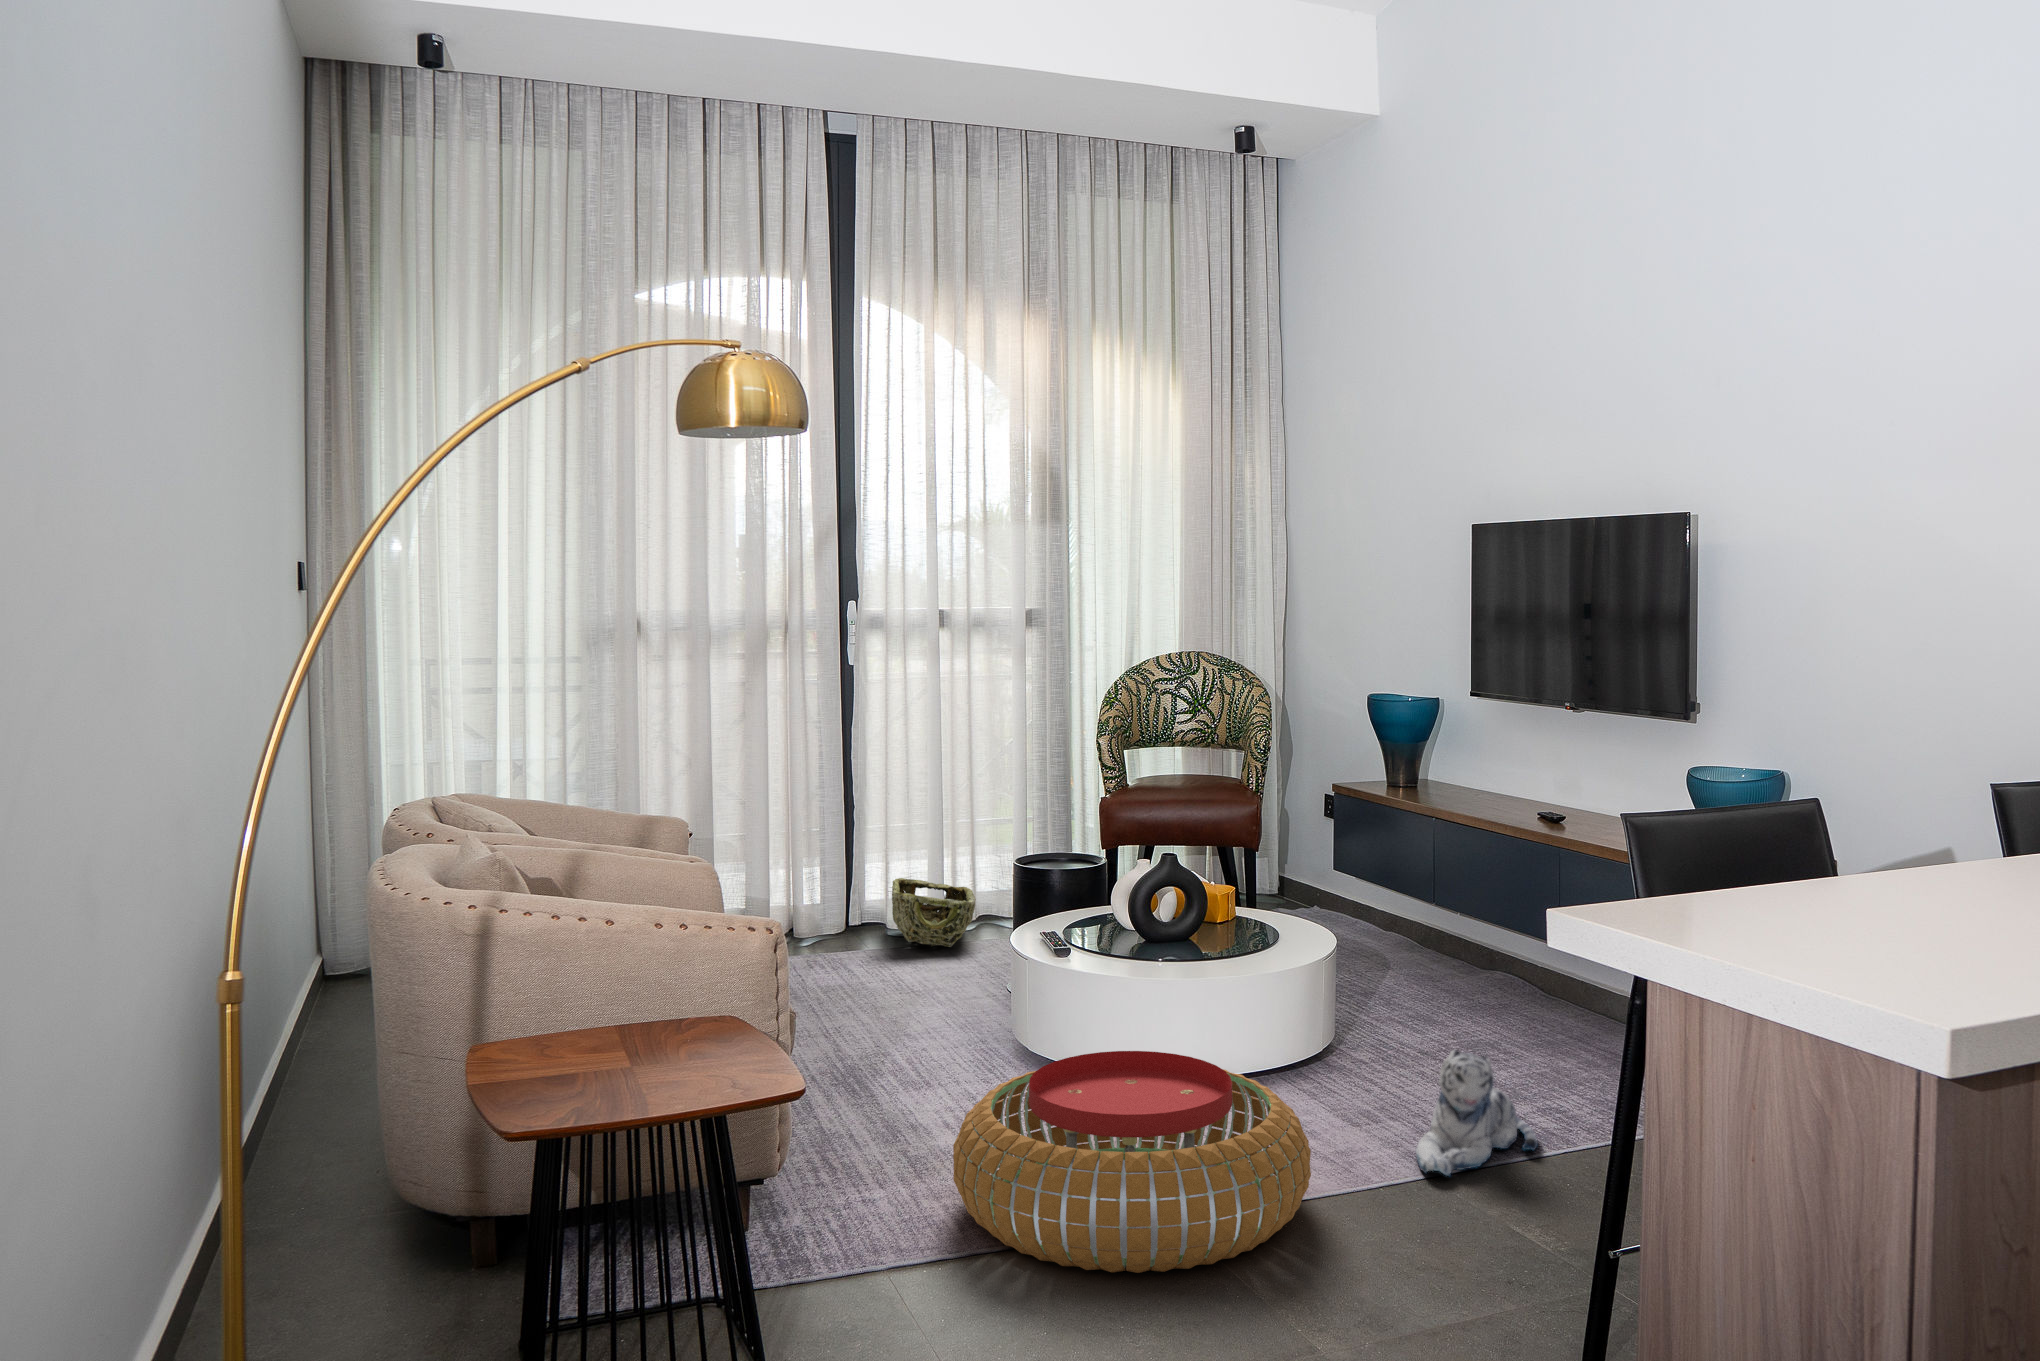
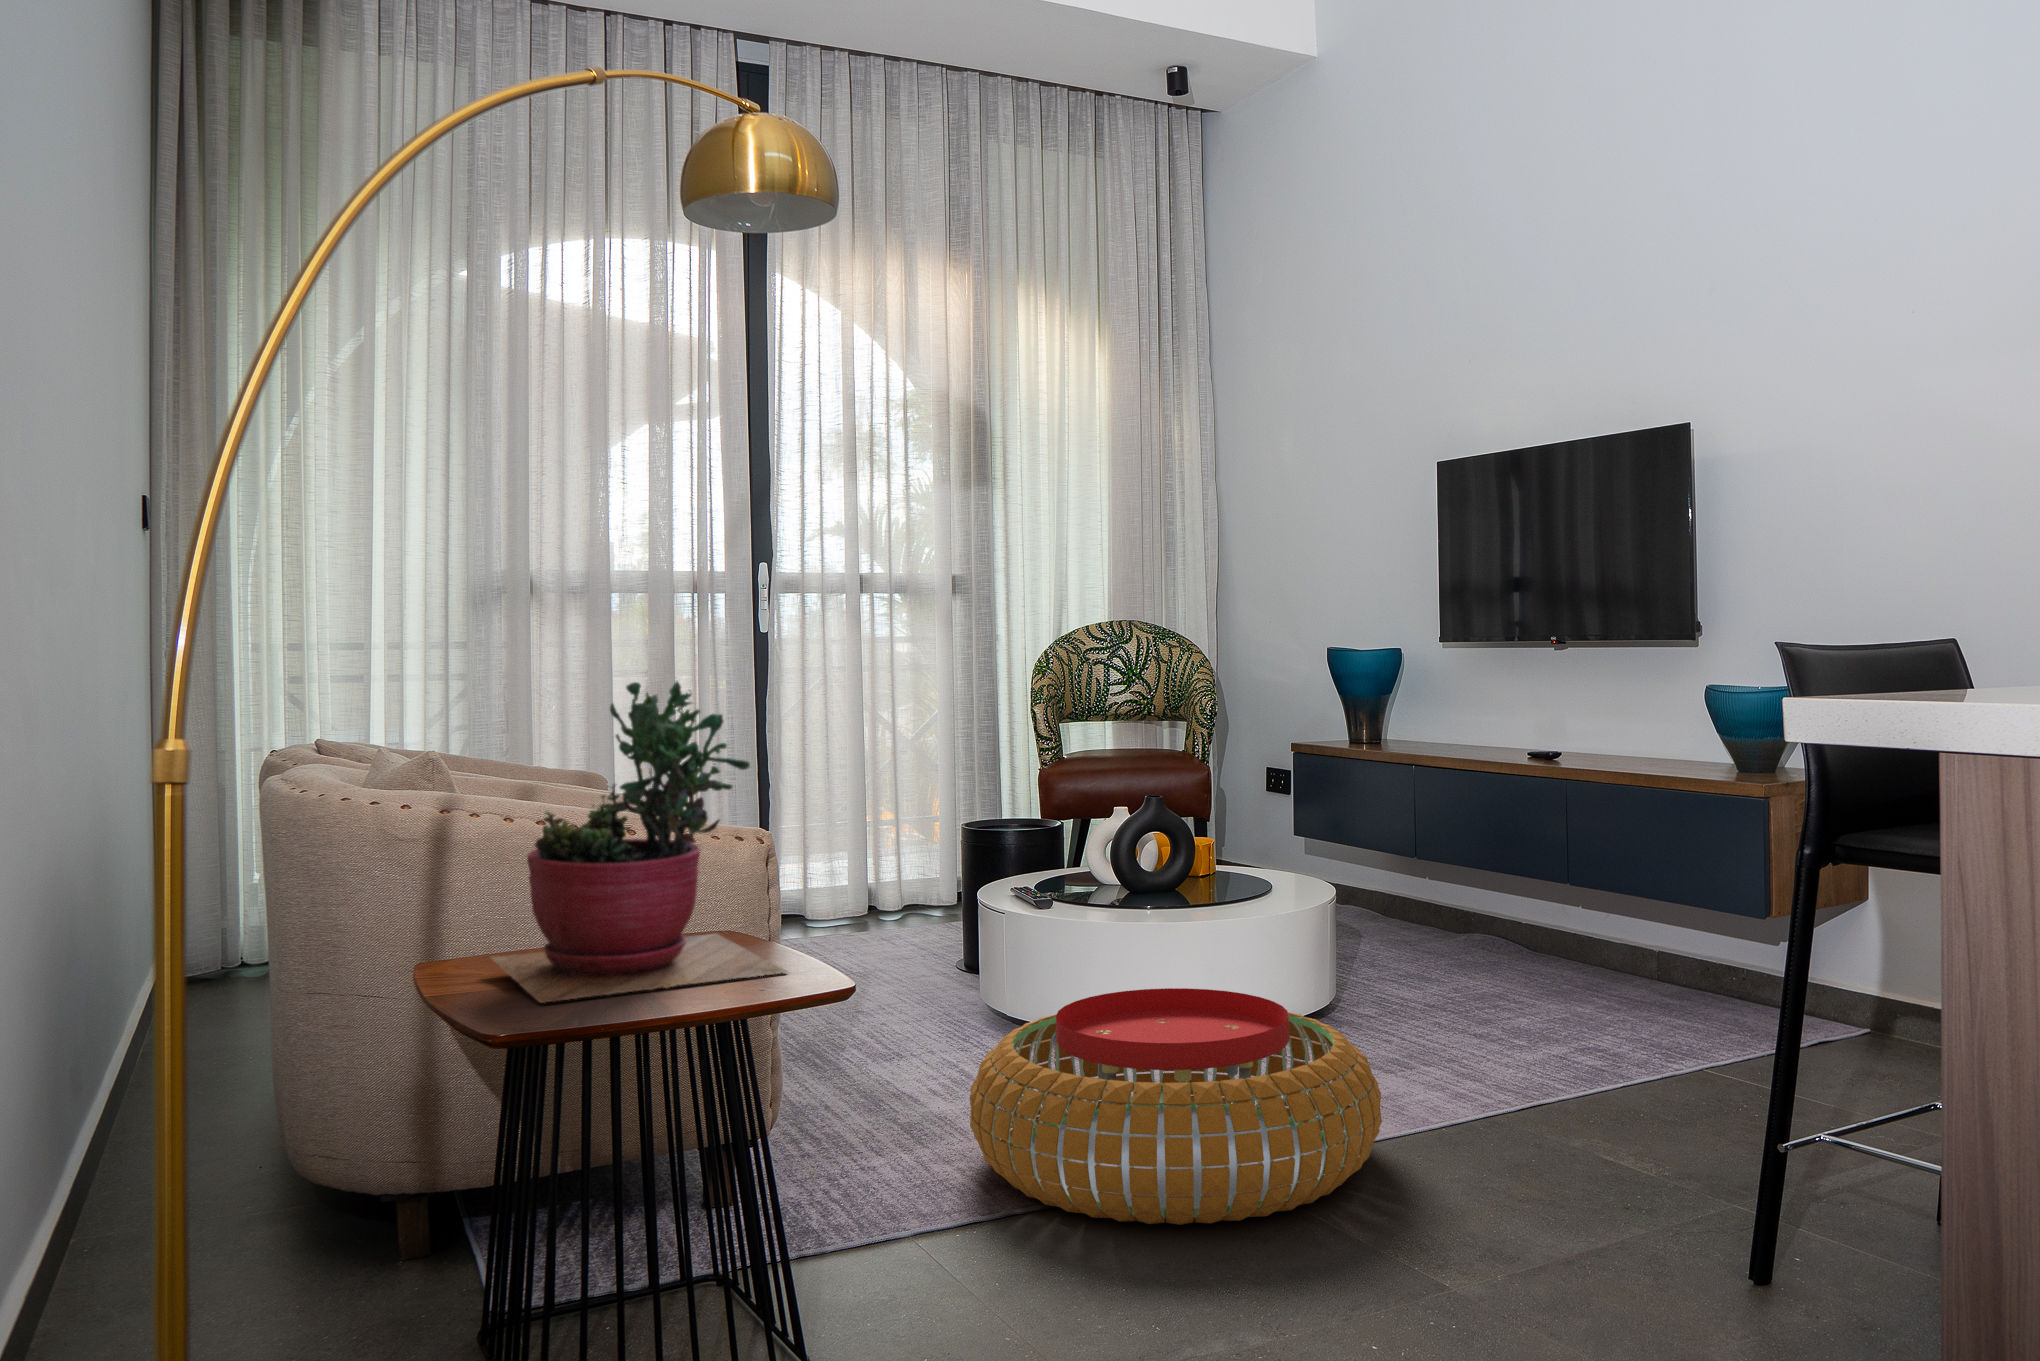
succulent plant: none [523,828,749,1104] -> present [491,681,788,1003]
woven basket: present [892,878,976,947] -> none [812,863,908,933]
plush toy: present [1416,1050,1538,1177] -> none [1466,978,1592,1114]

